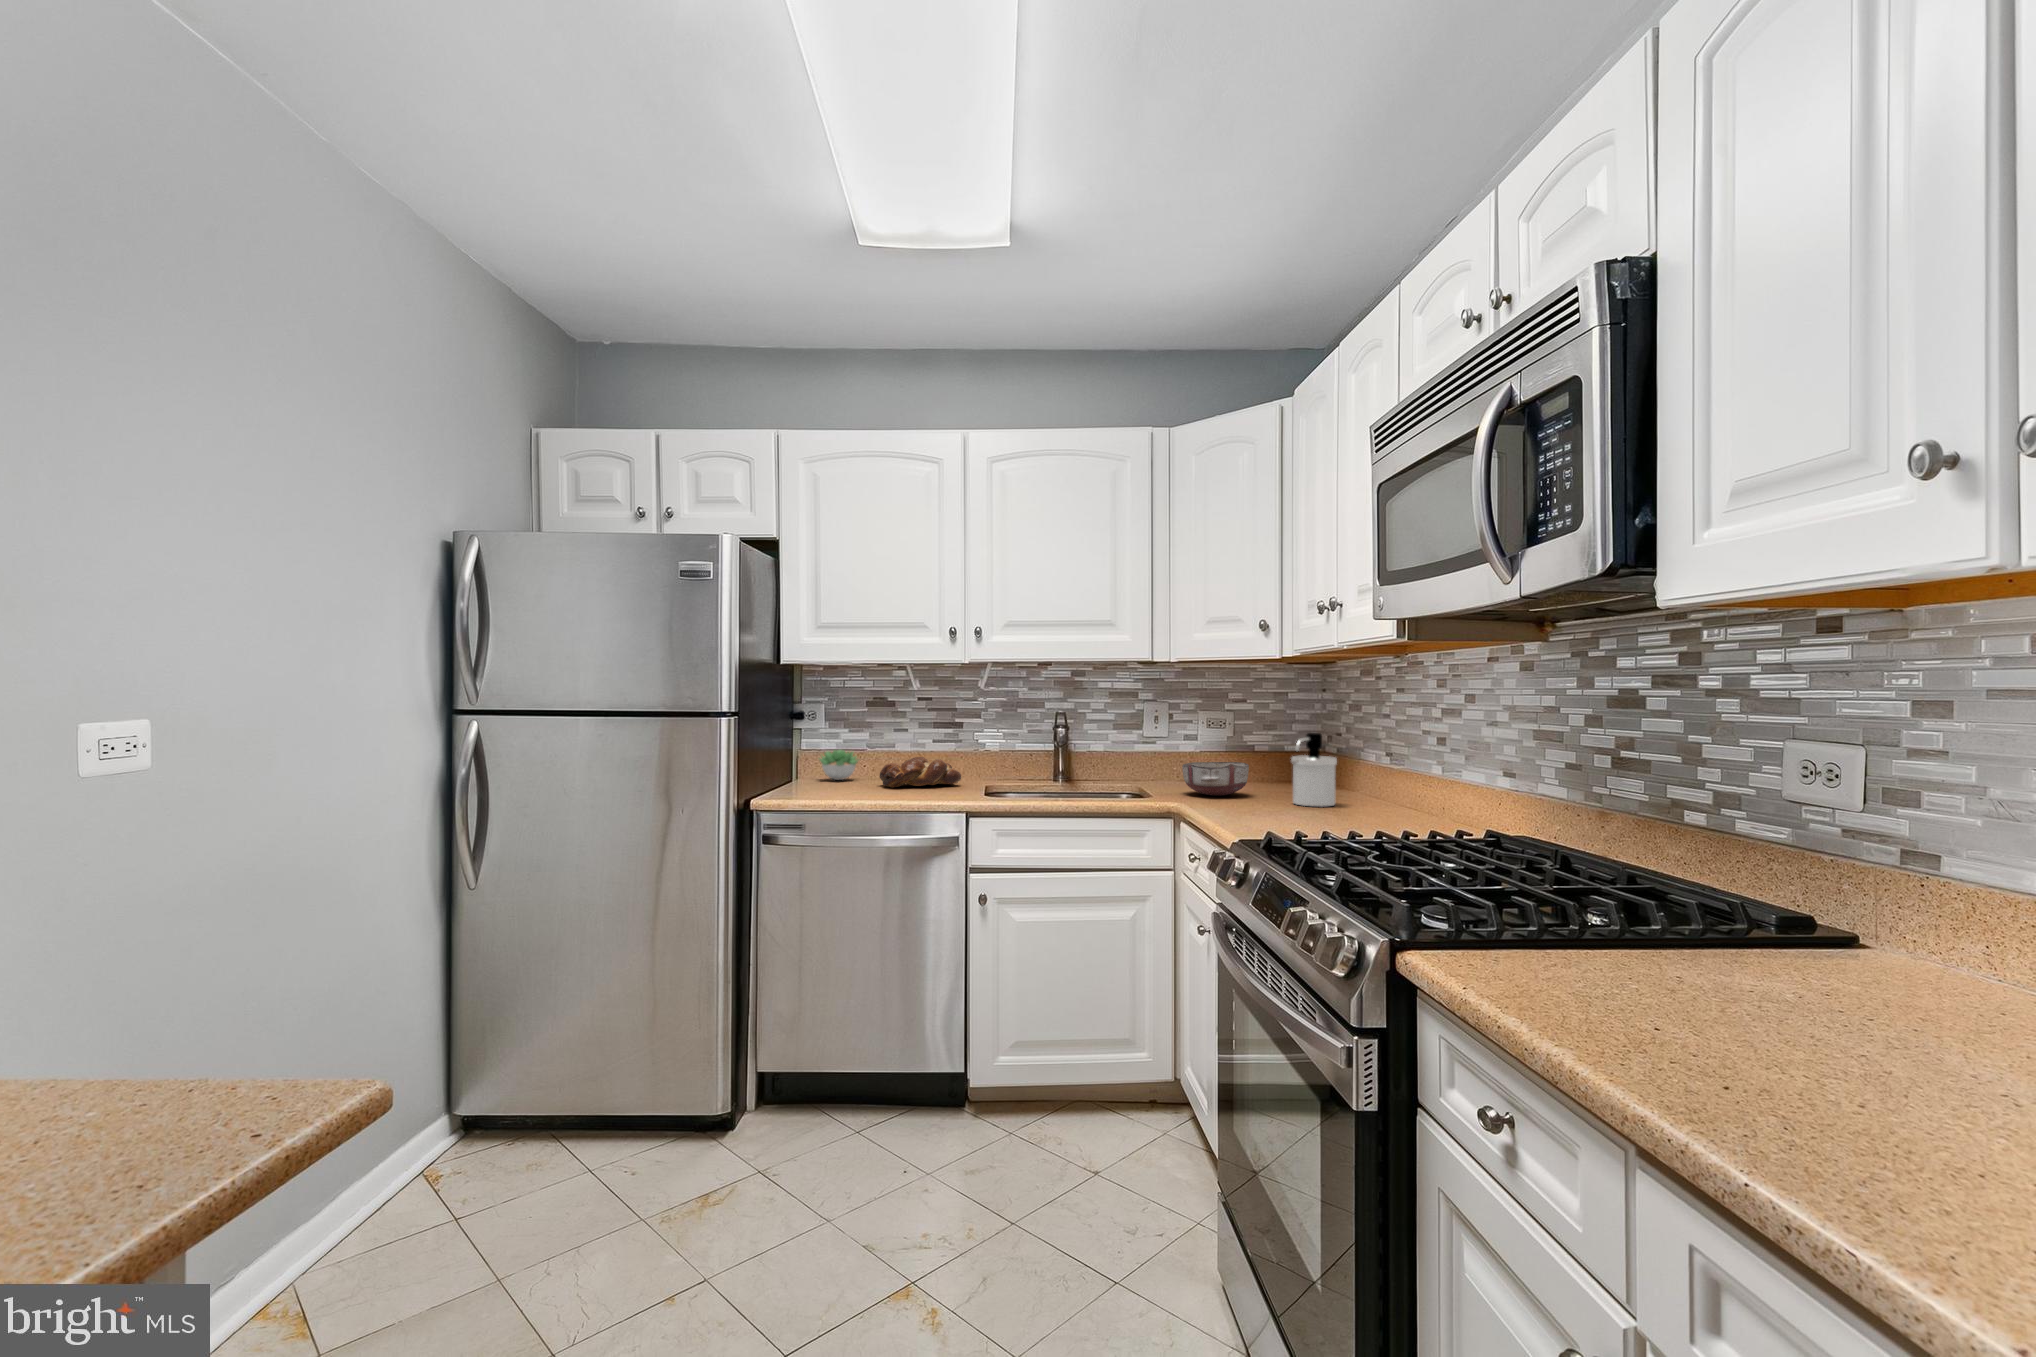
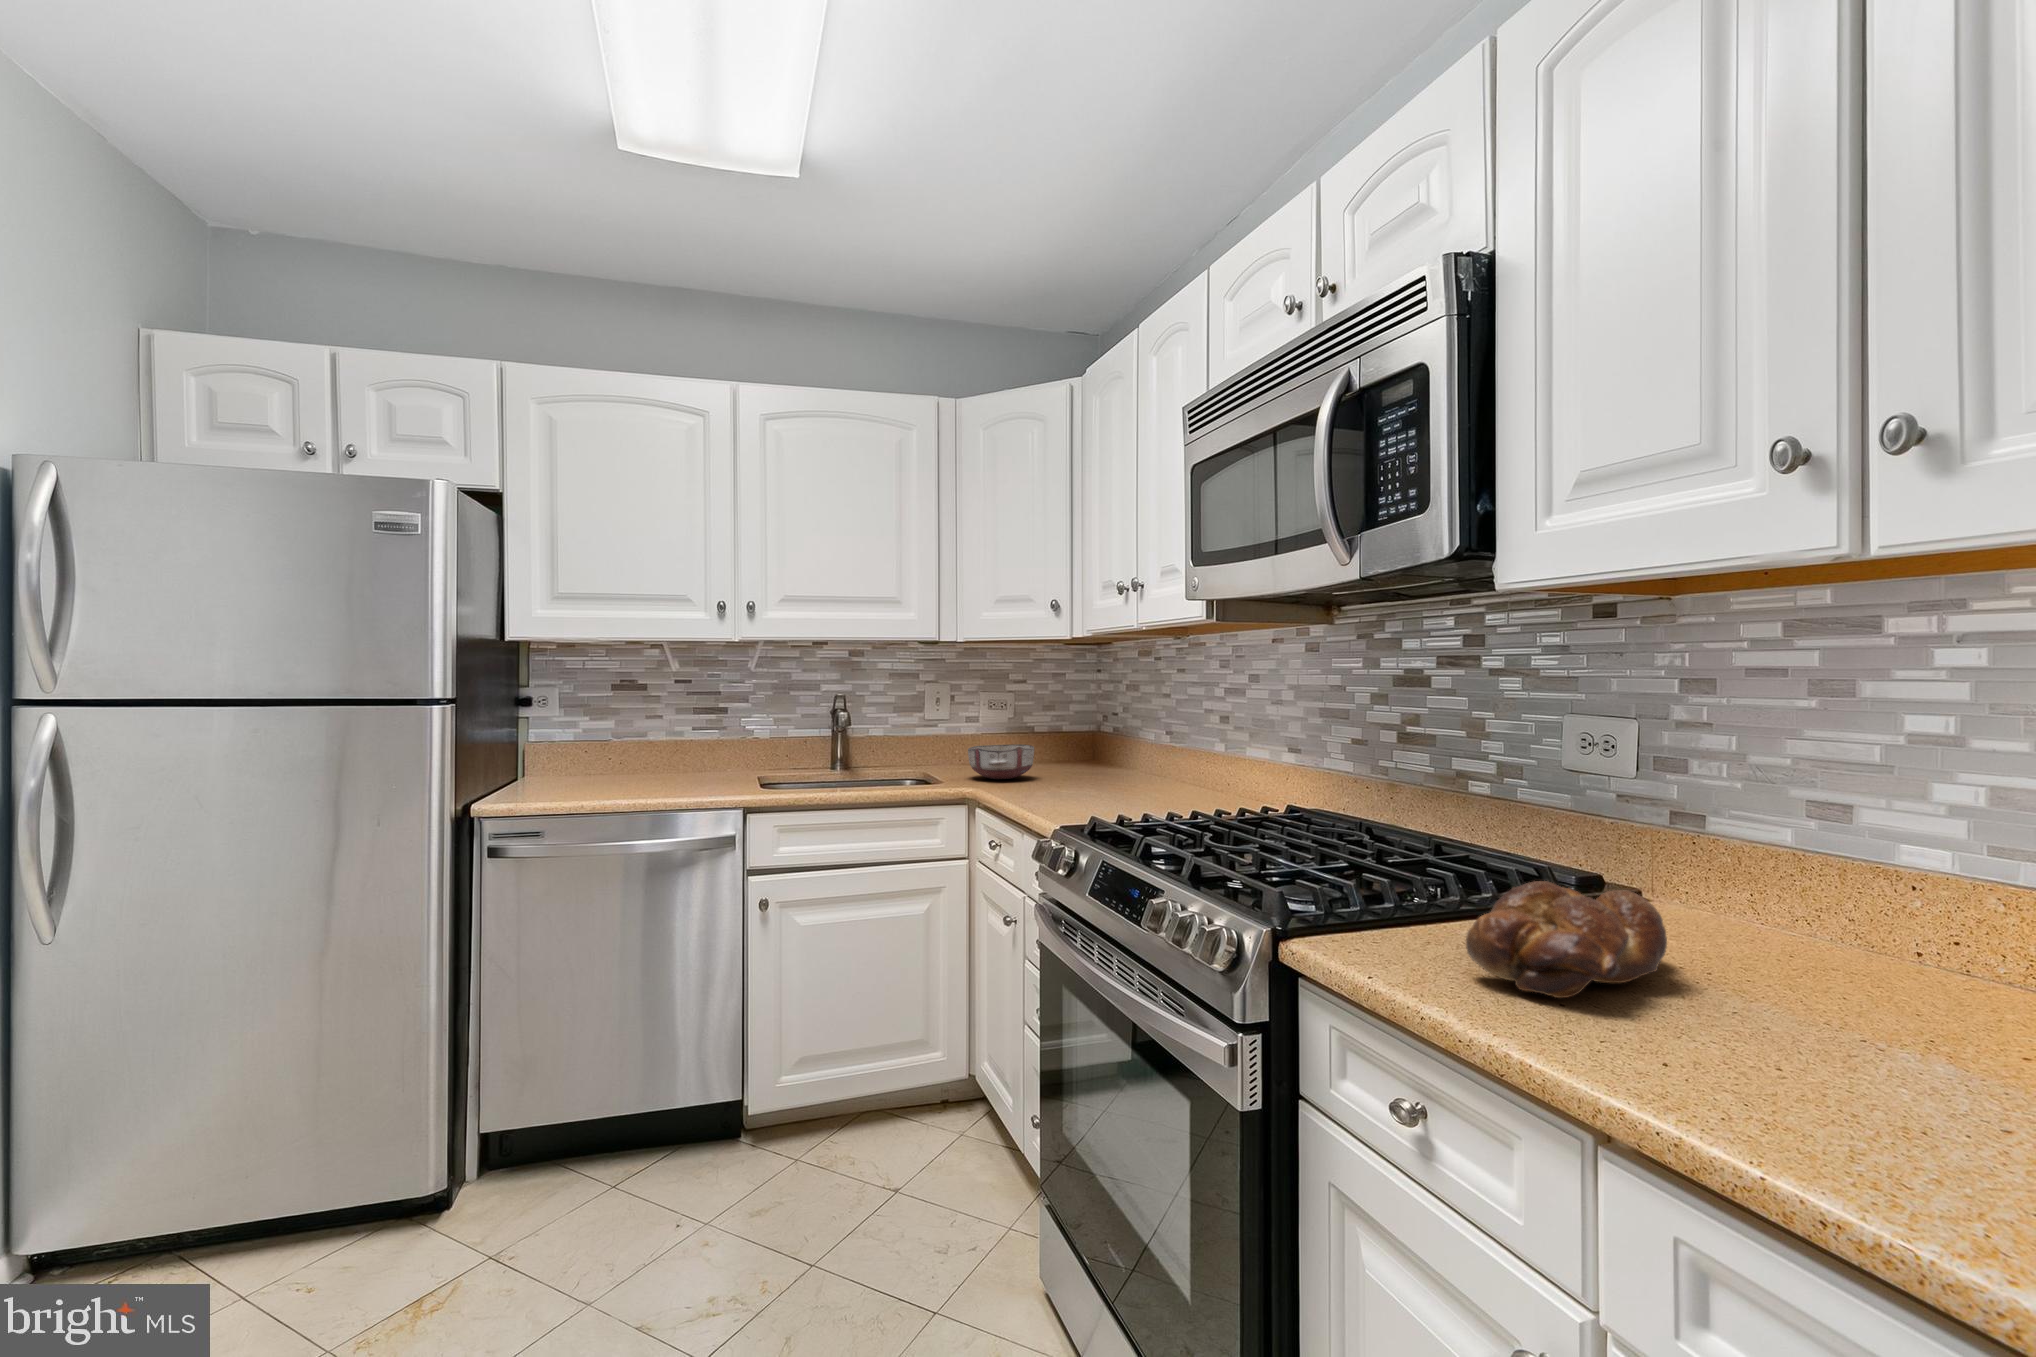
soap dispenser: present [1291,733,1337,807] -> none [1079,714,1123,787]
succulent plant: present [820,750,858,780] -> none [551,742,603,777]
bread loaf: present [880,757,961,787] -> present [1466,881,1667,998]

